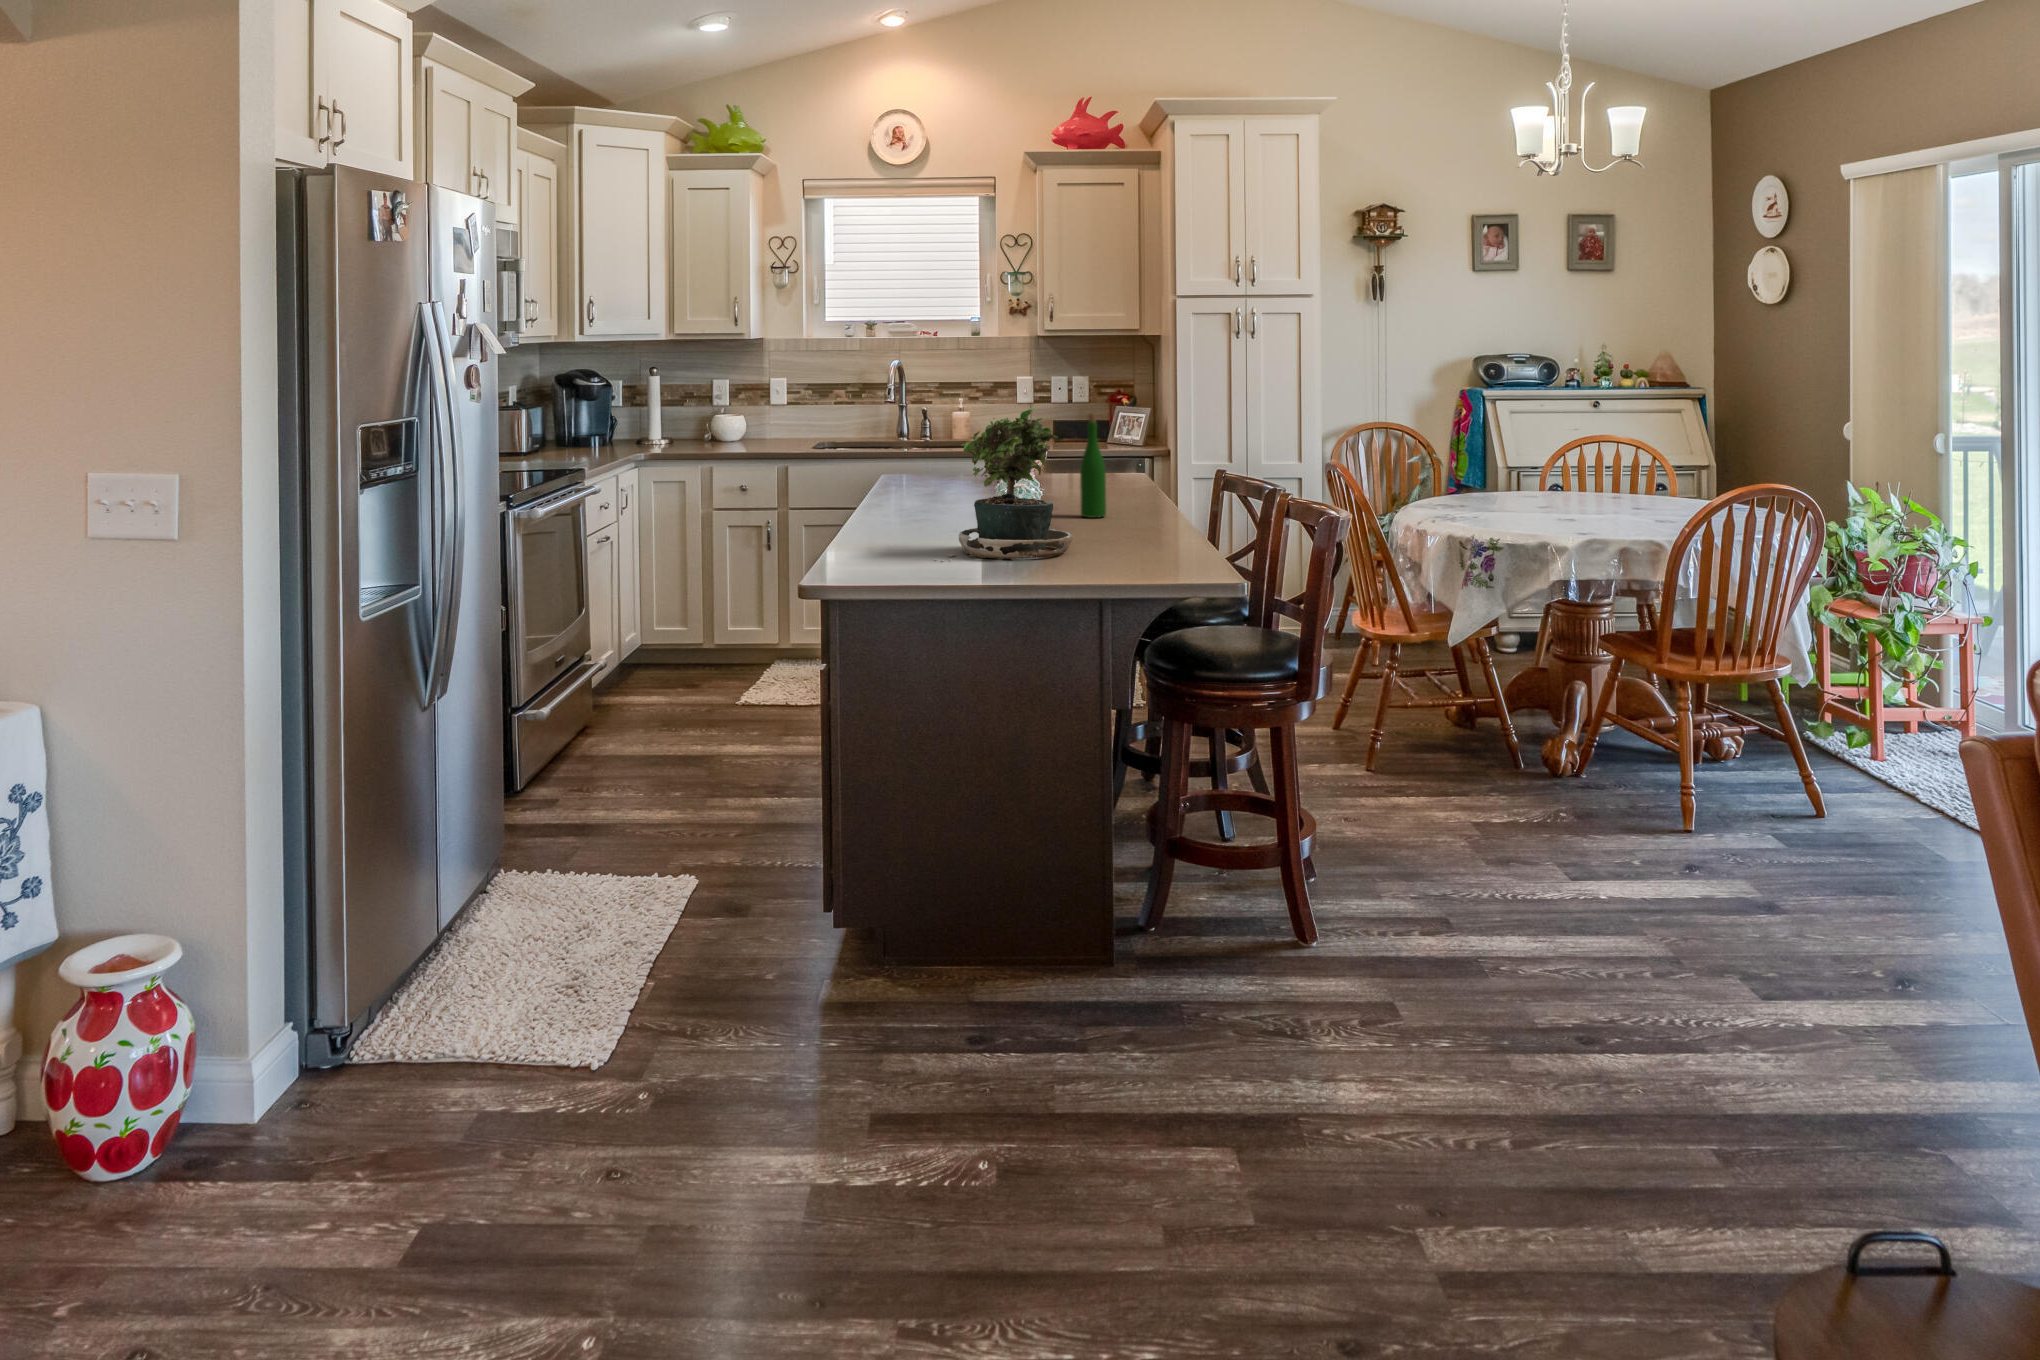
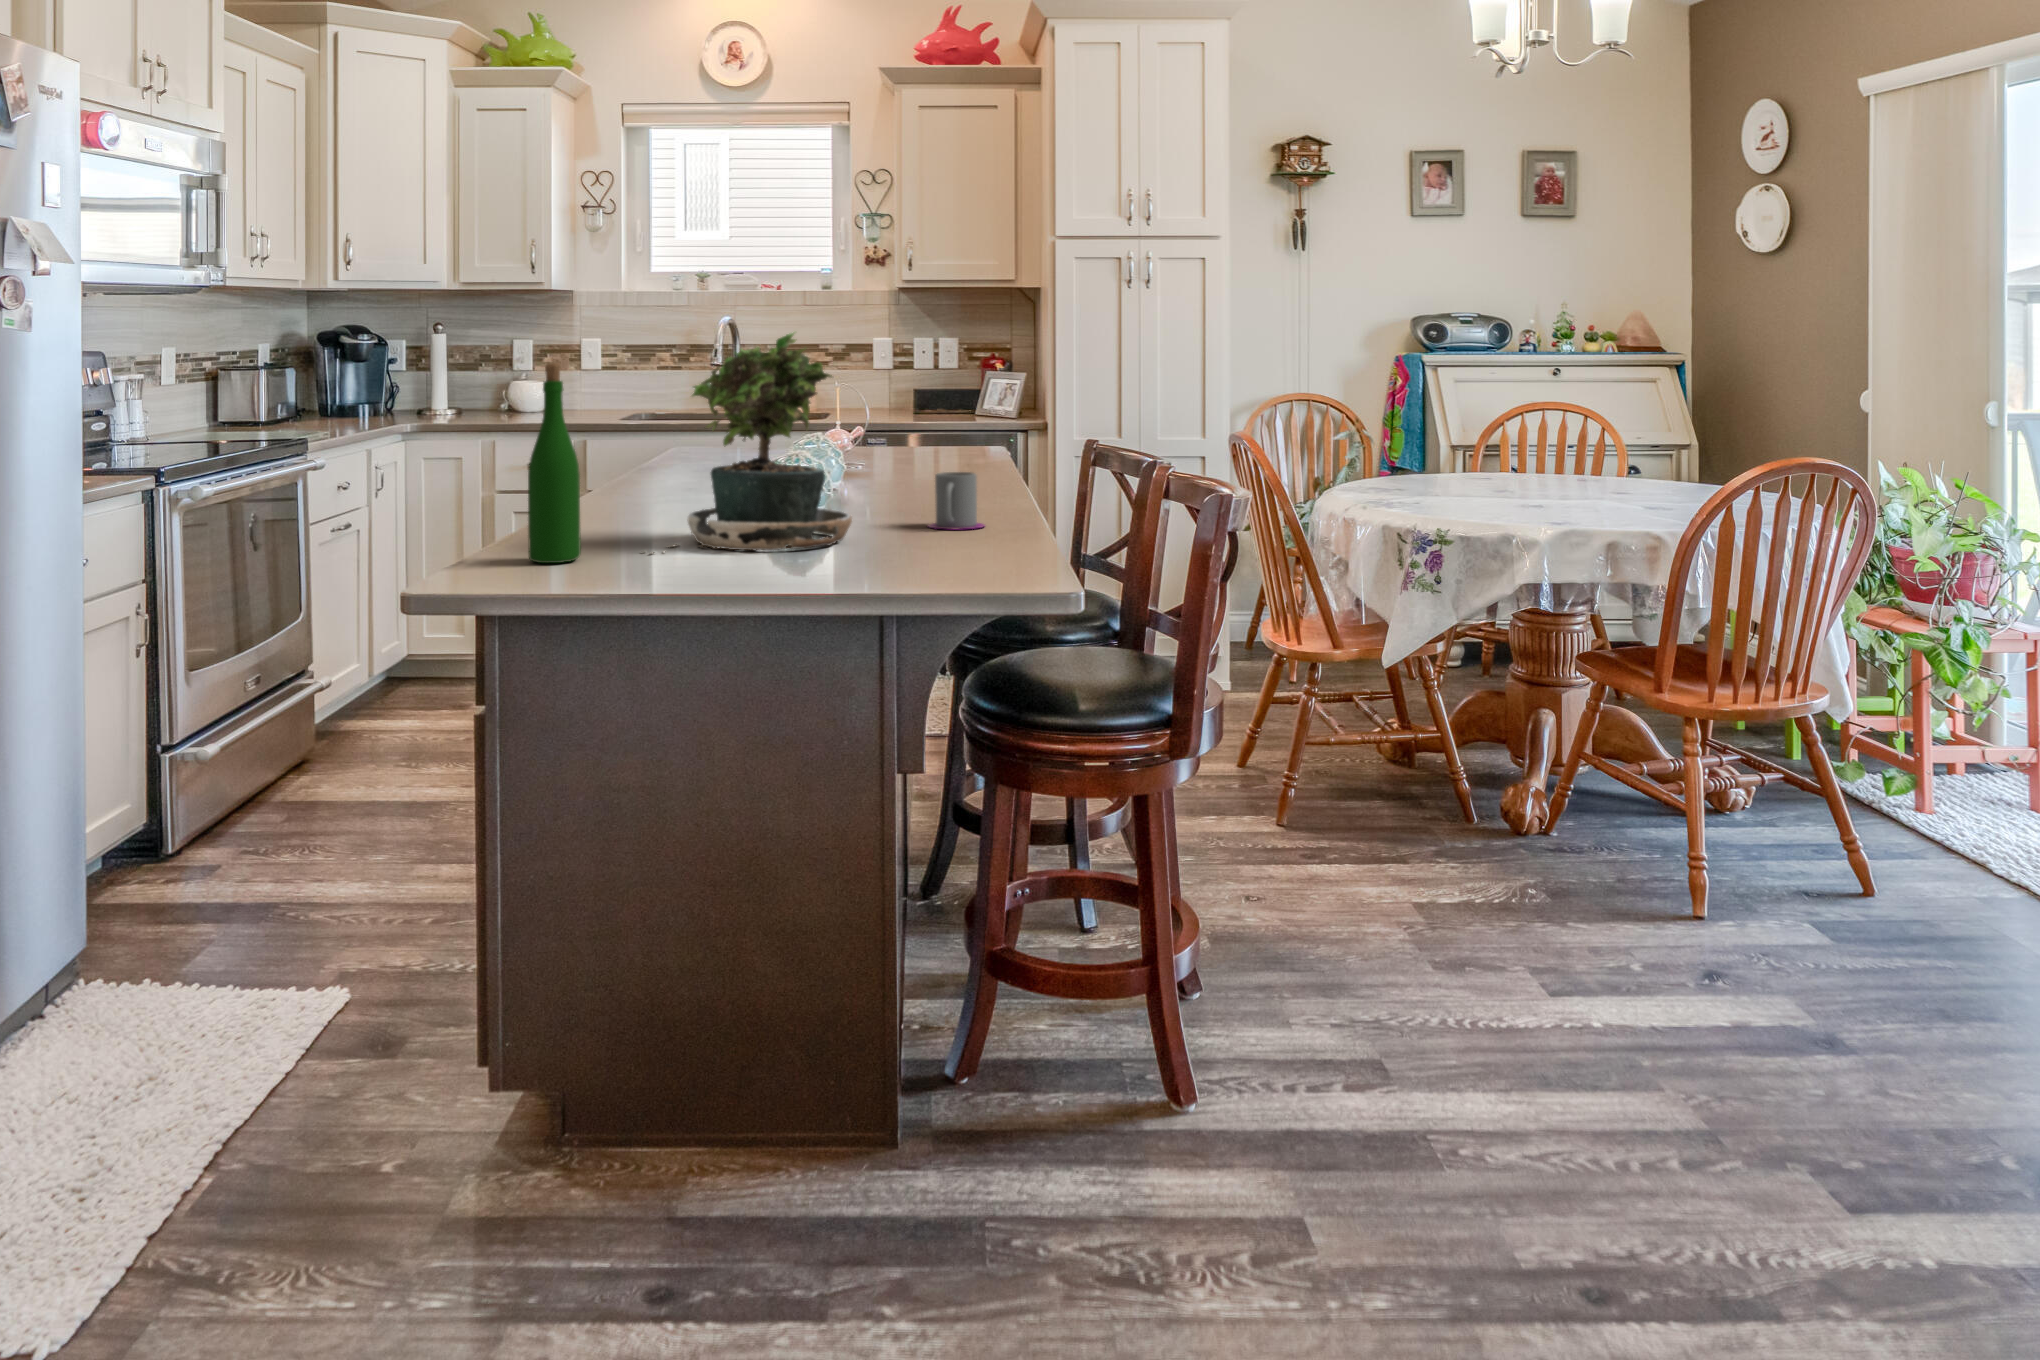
wine bottle: present [1080,413,1106,518] -> present [528,363,581,563]
mug: none [1117,501,1159,543] -> present [928,472,985,530]

